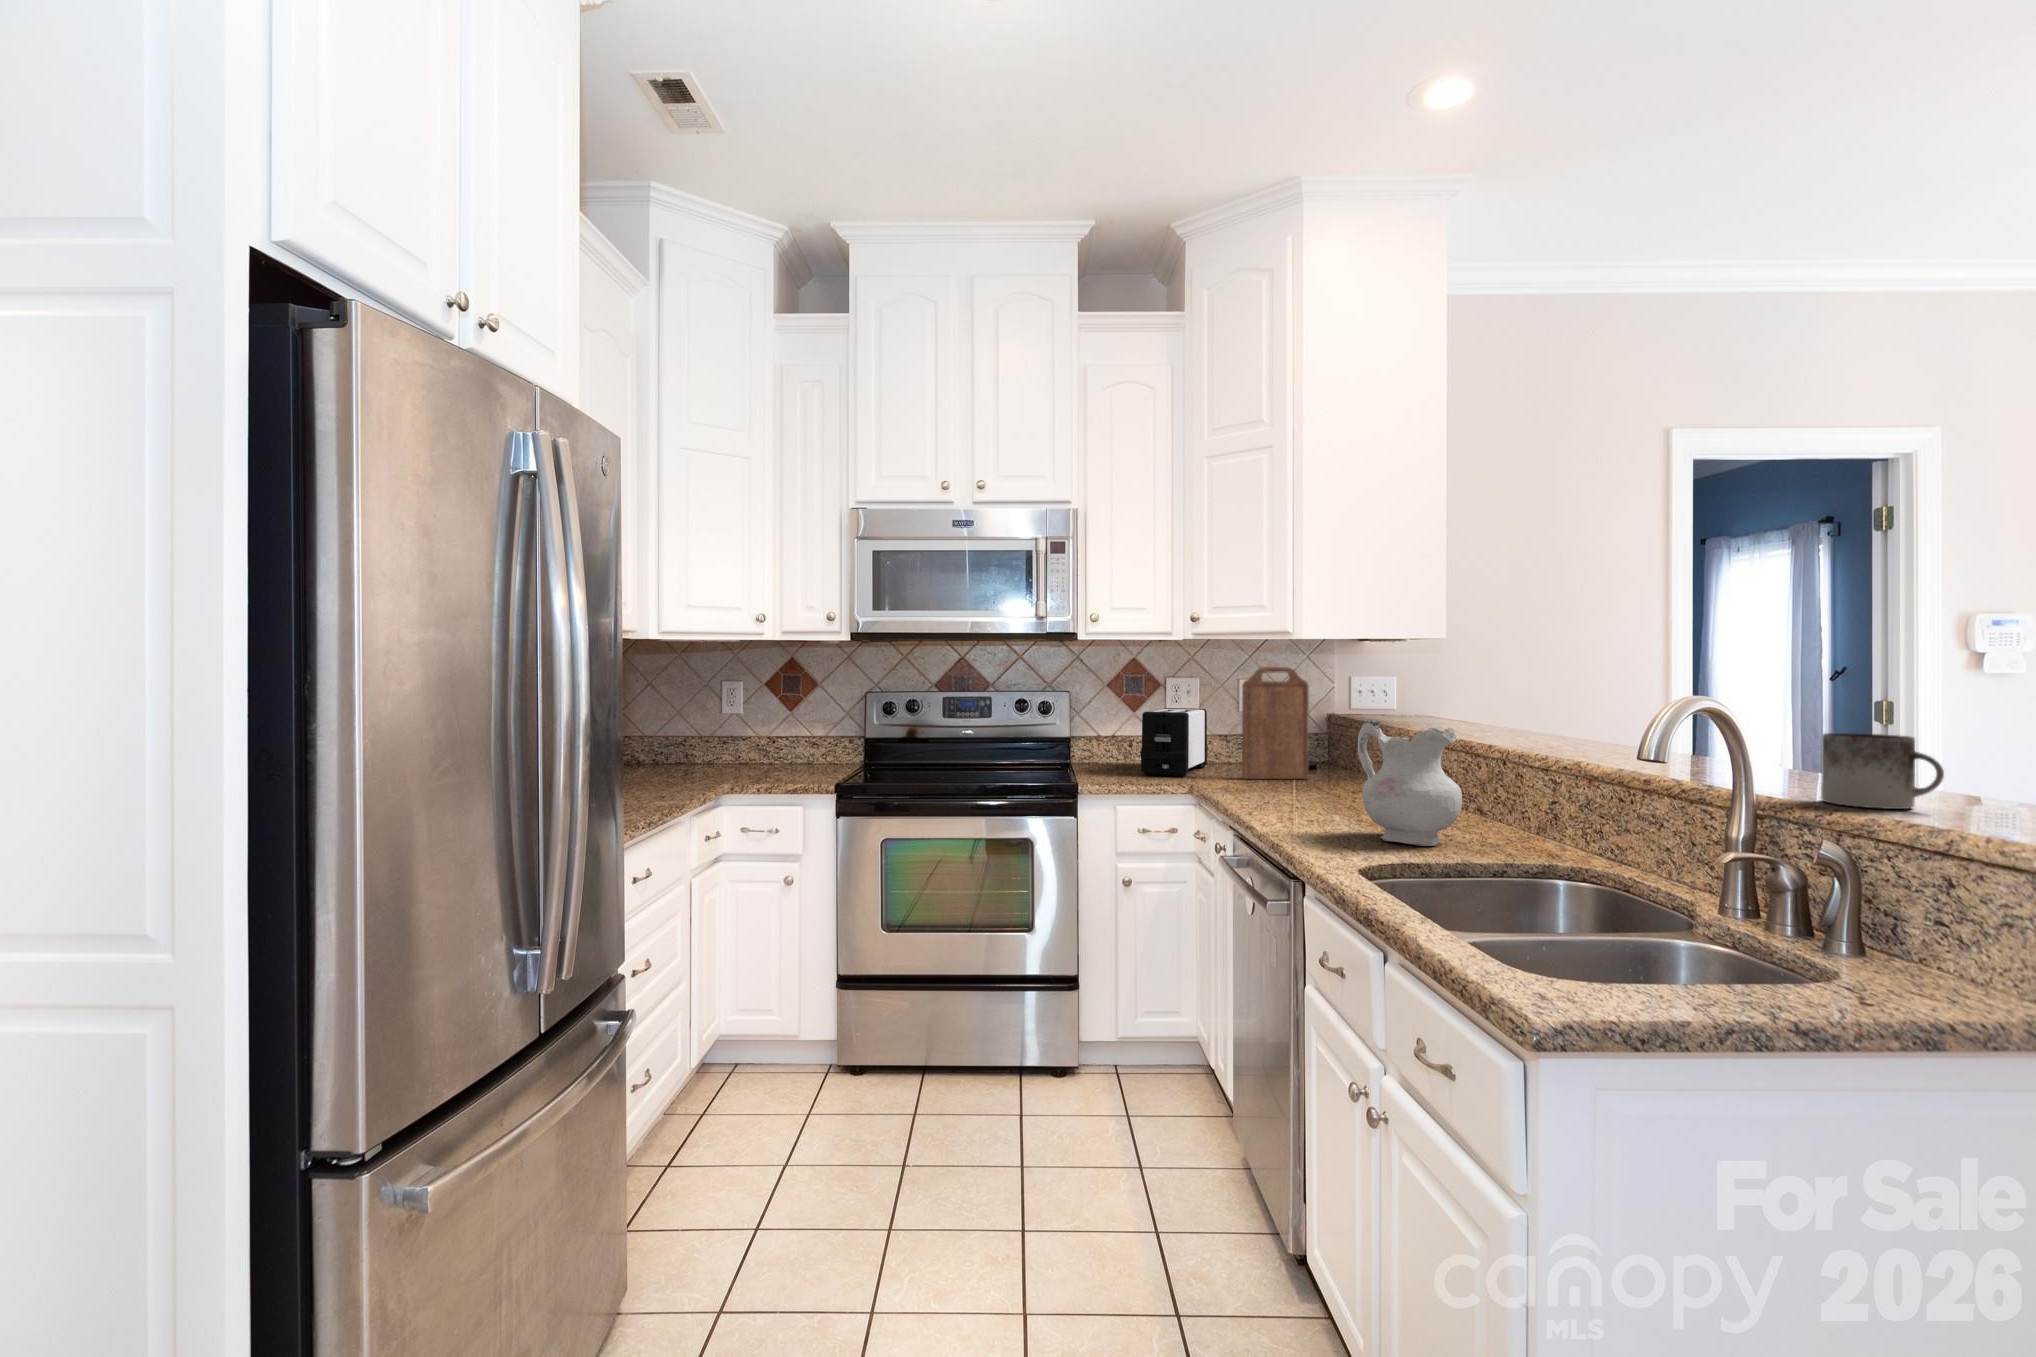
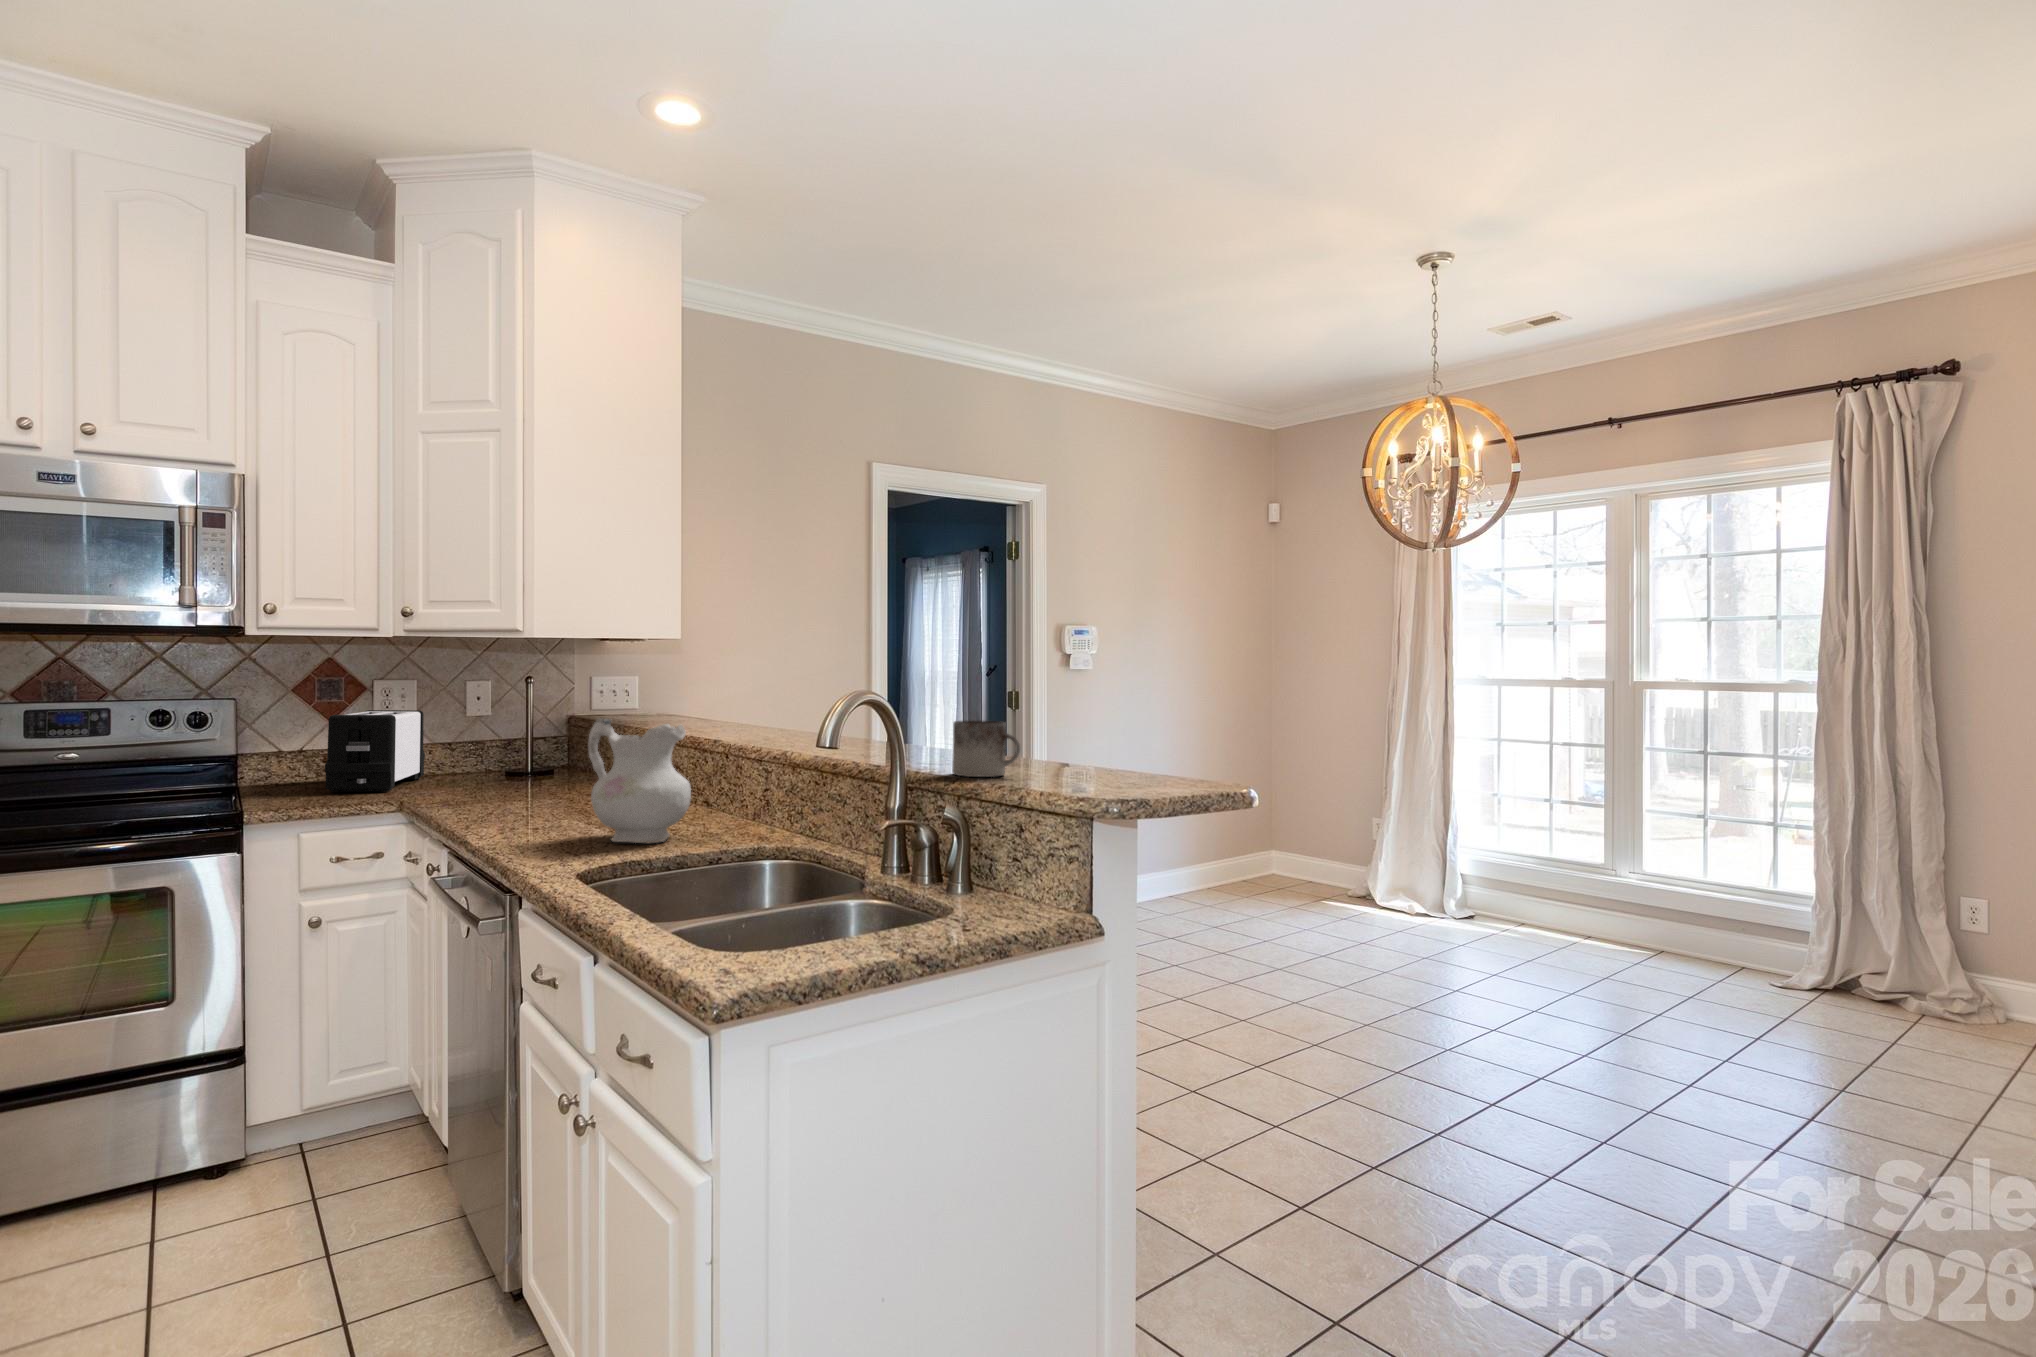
cutting board: present [1242,667,1309,779] -> none [466,662,548,789]

